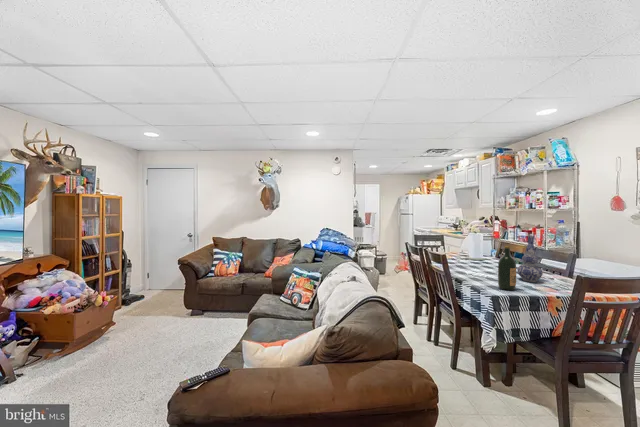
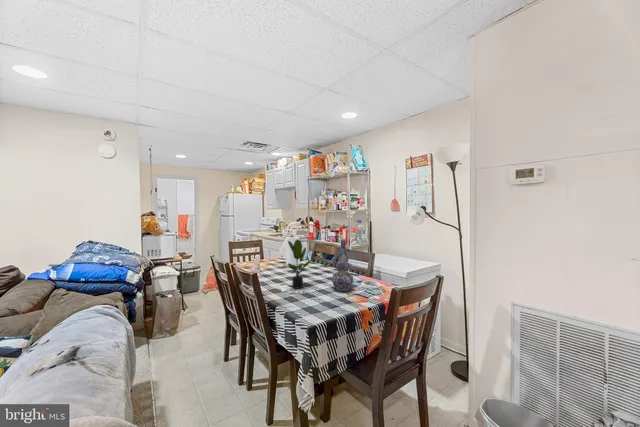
potted plant: none [472,233,496,274] -> present [288,239,310,288]
wine bottle: present [498,246,516,290] -> none [315,256,332,311]

